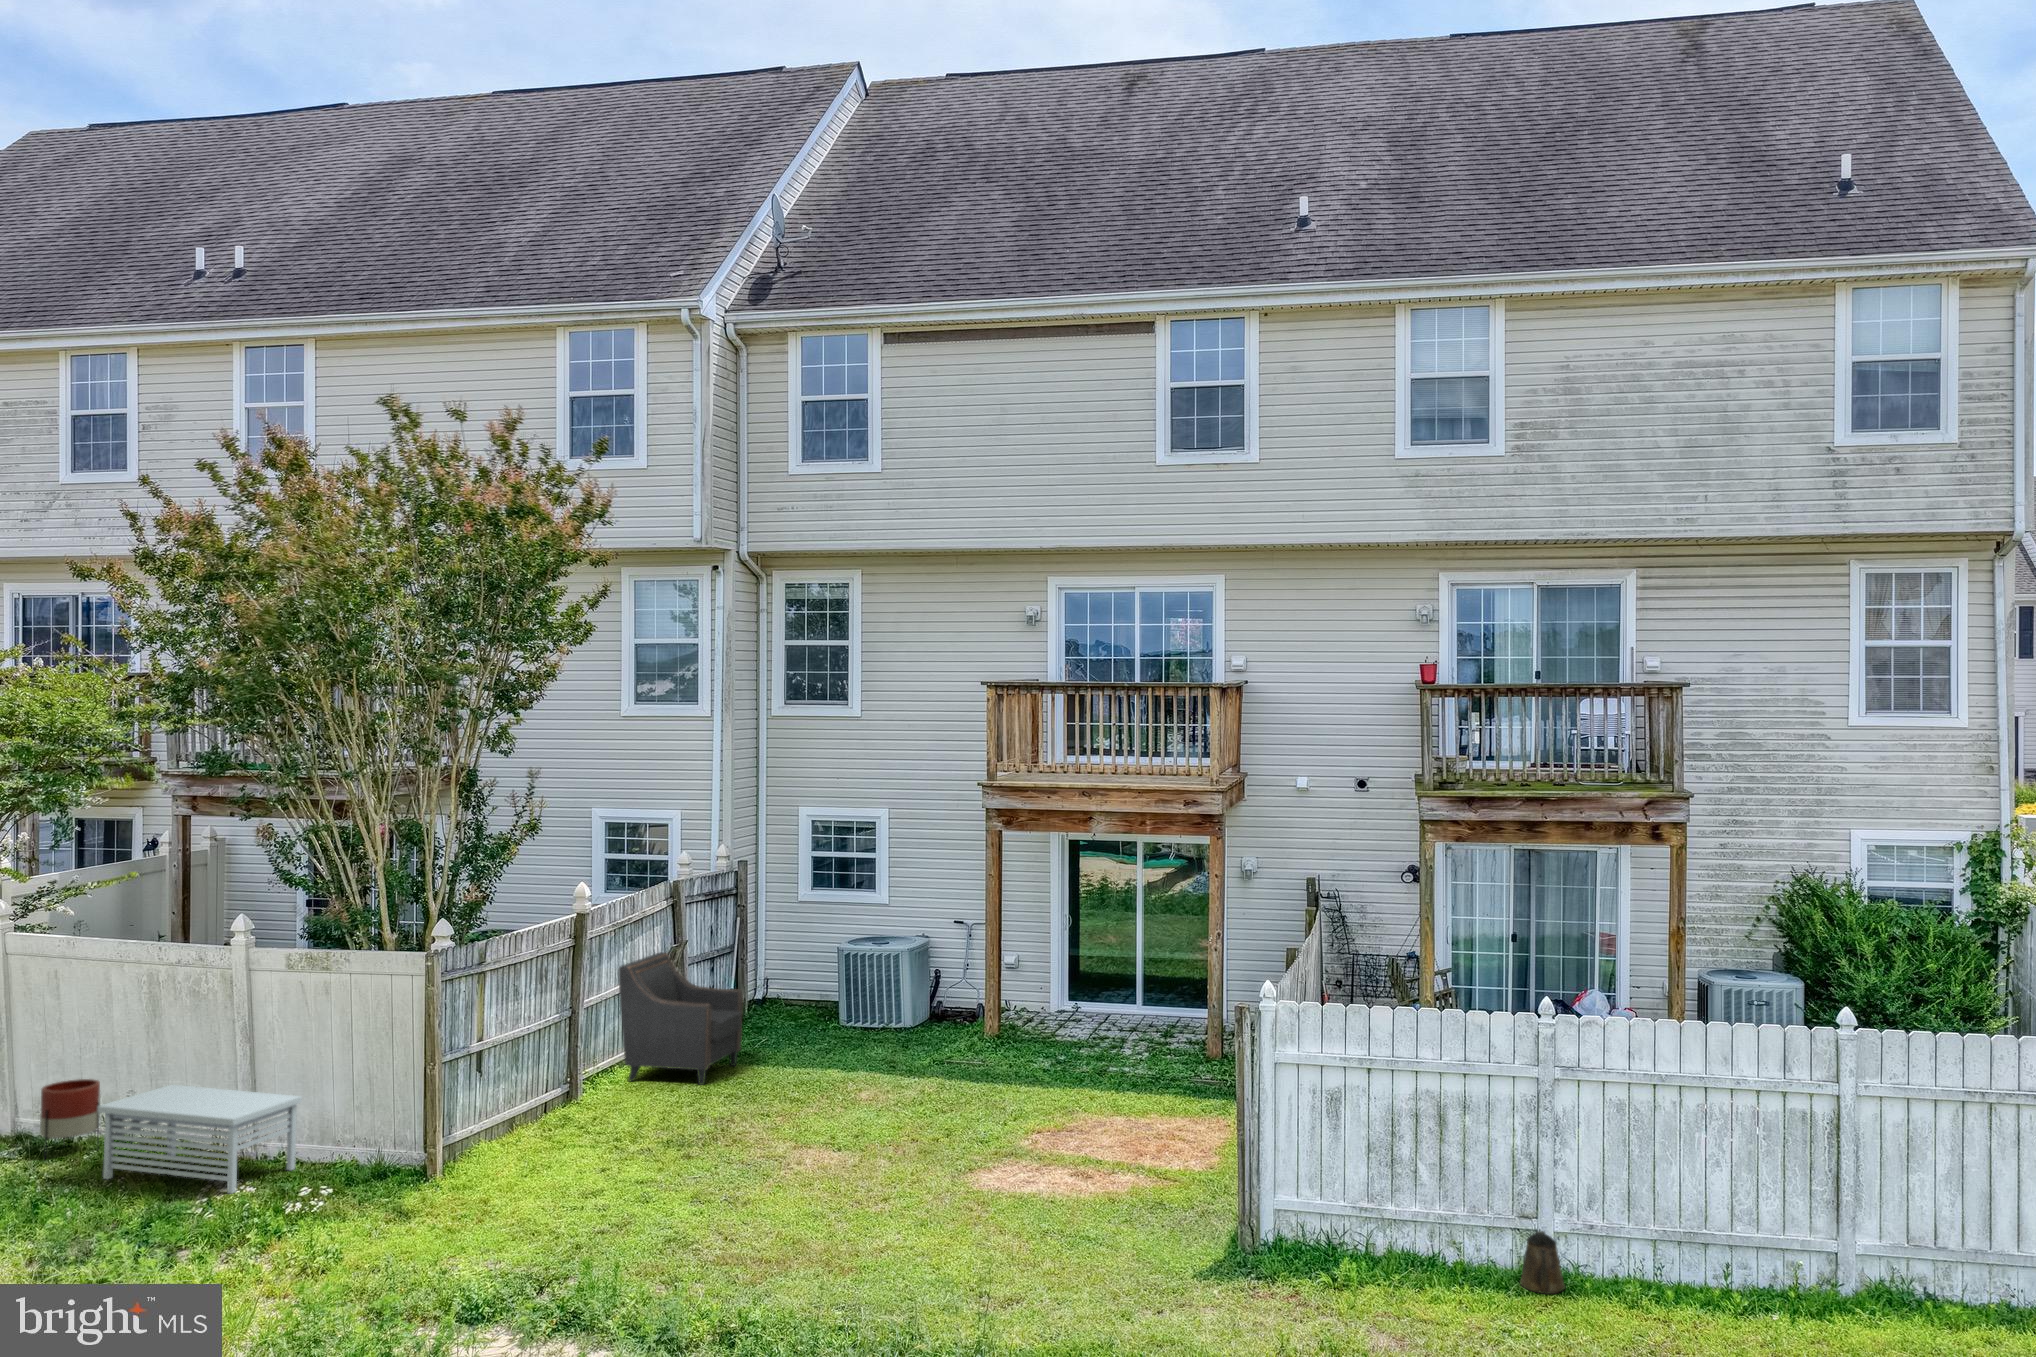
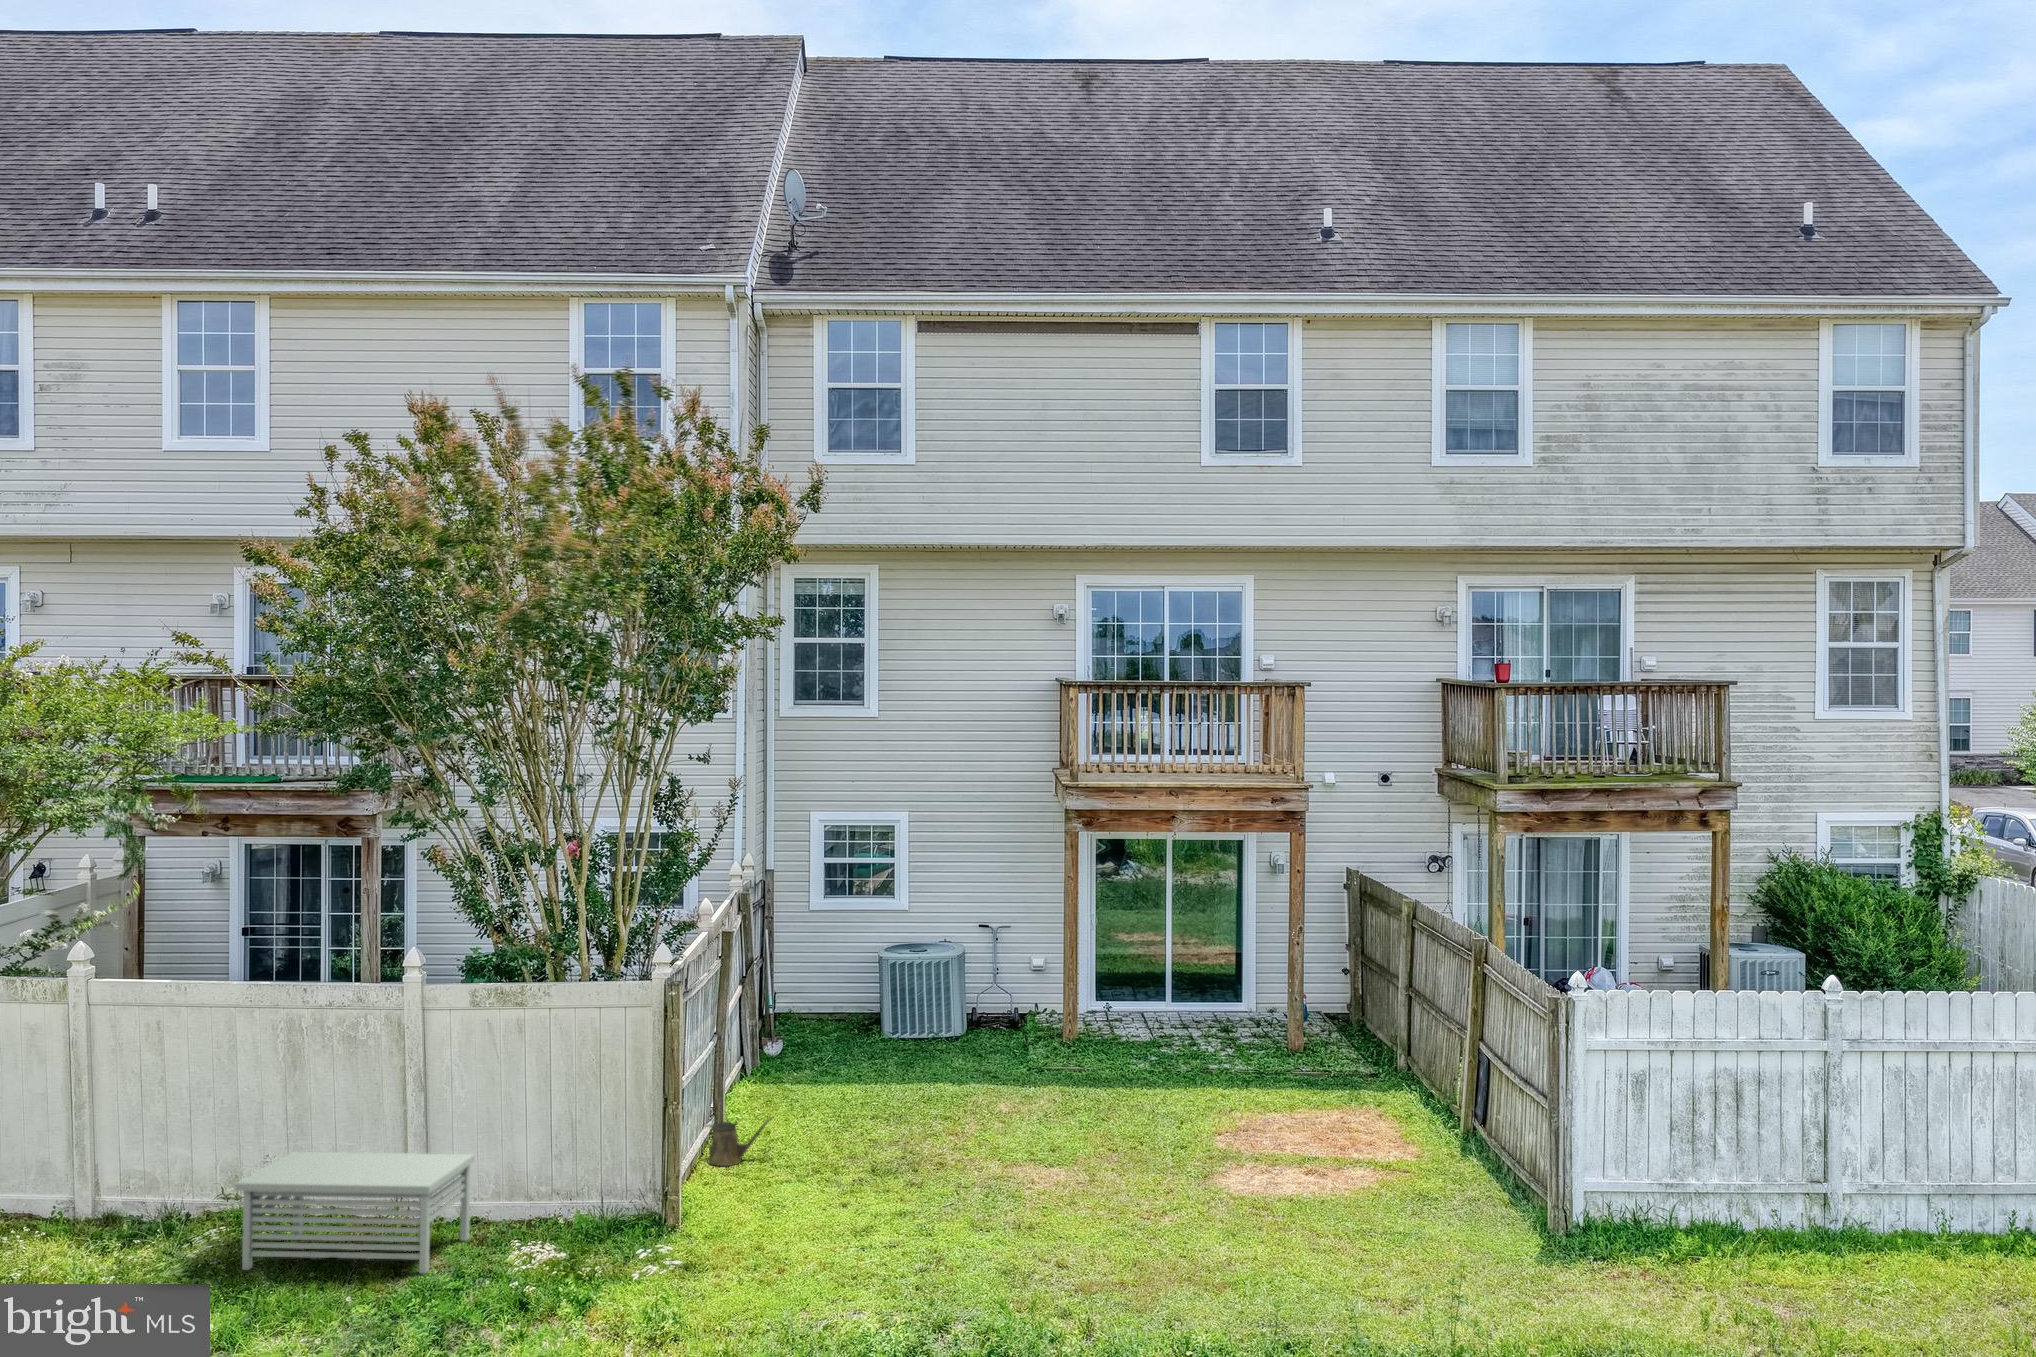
chair: present [618,952,742,1085] -> none [725,972,844,1113]
planter: present [40,1079,100,1158] -> none [123,1153,195,1254]
watering can: present [1520,1231,1565,1294] -> present [703,1118,772,1166]

